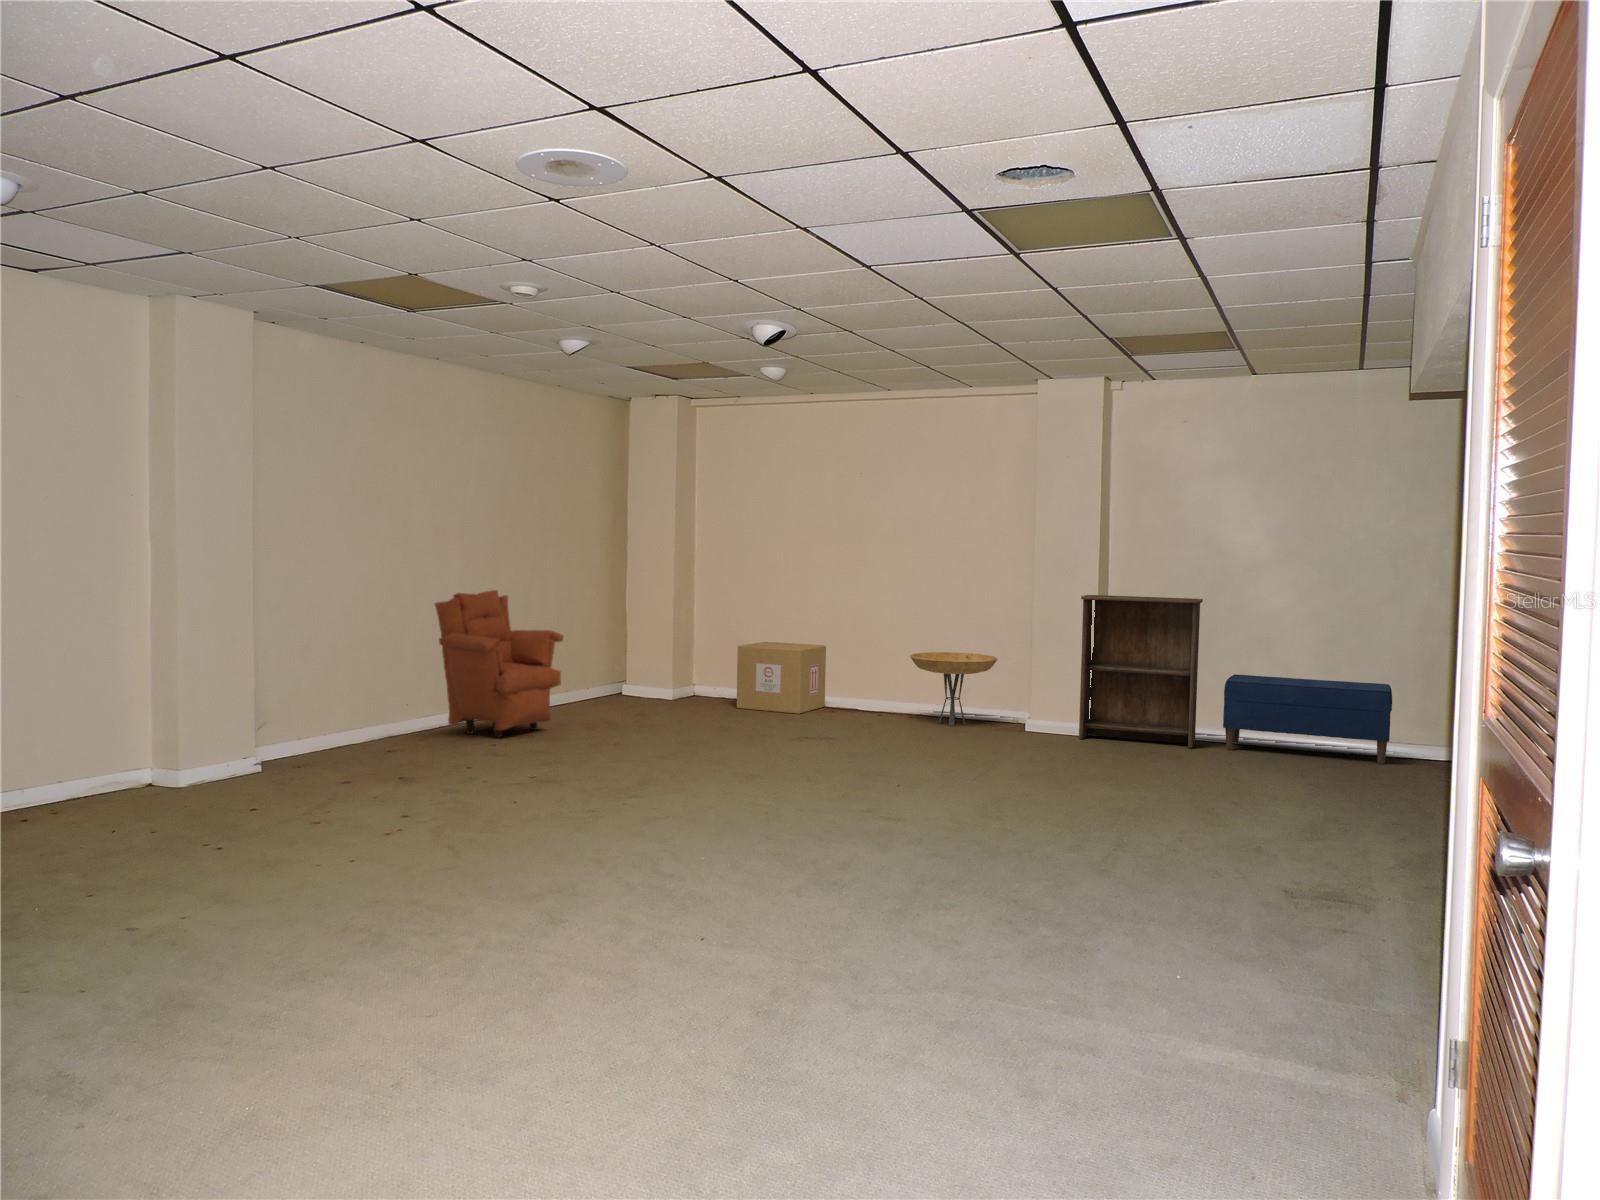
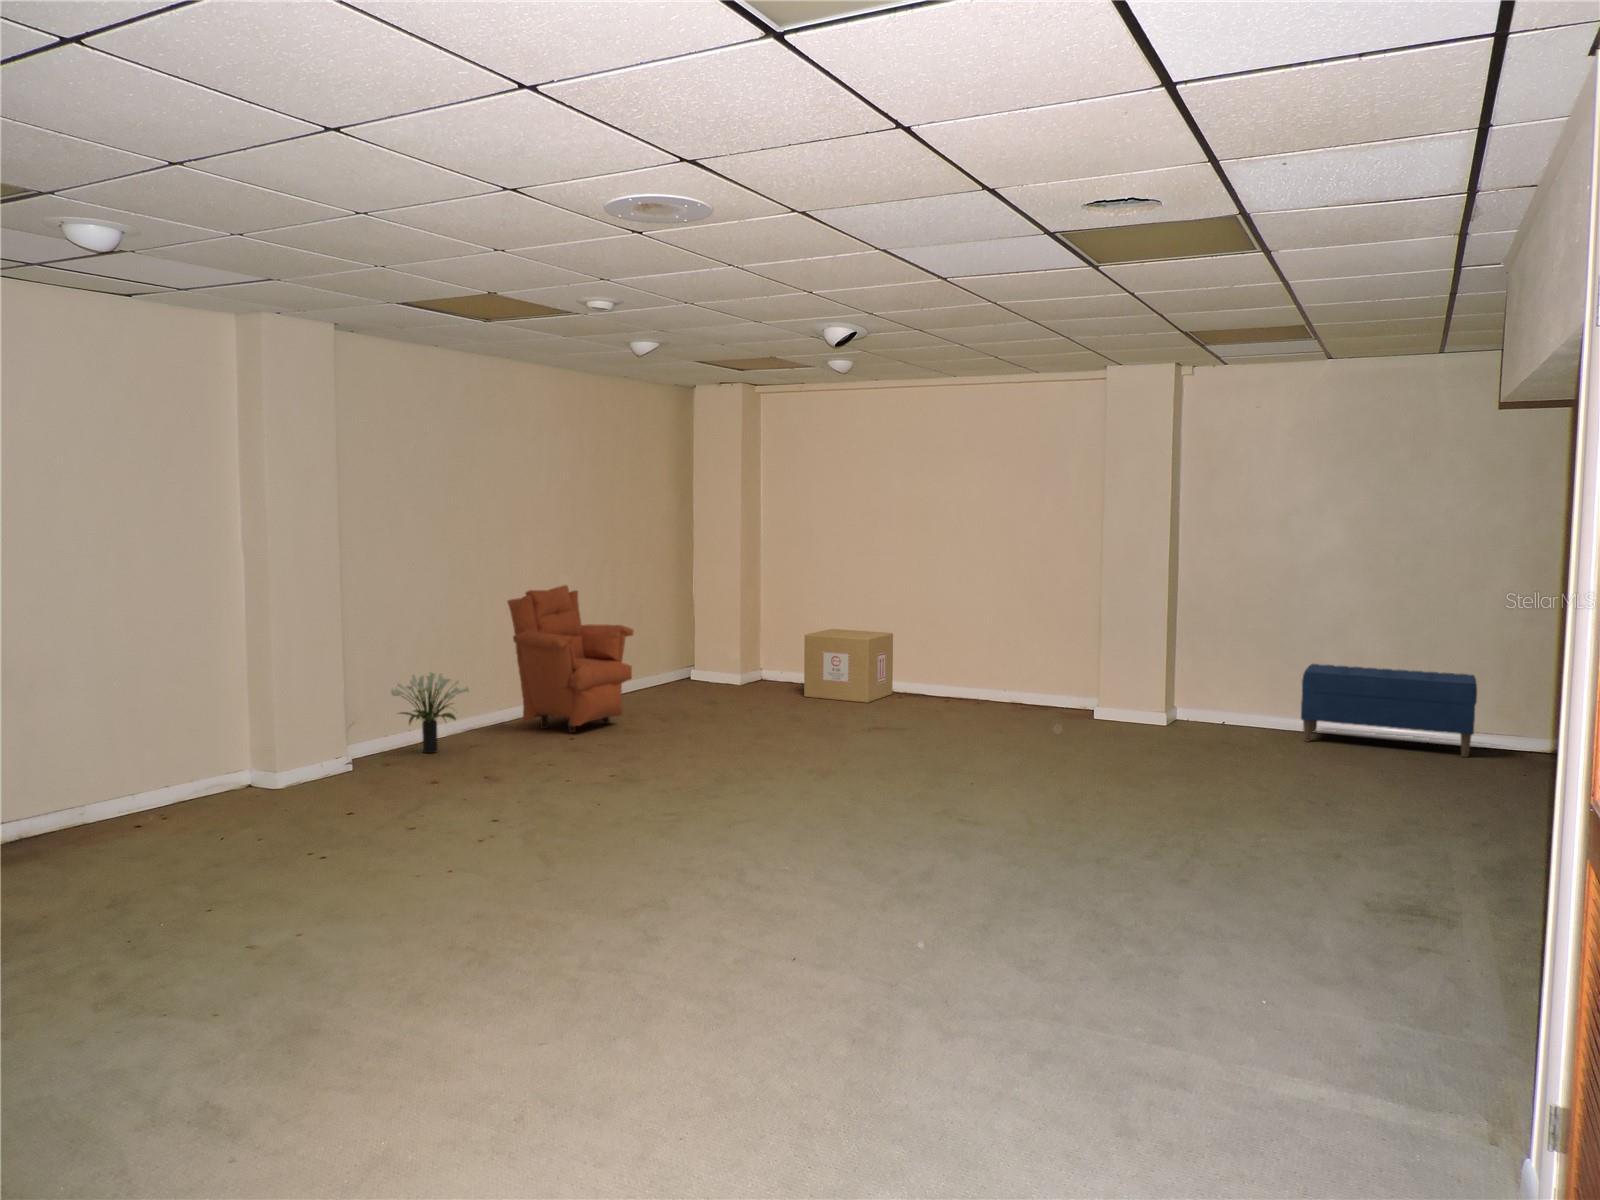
bookshelf: present [1079,595,1203,748] -> none [1152,584,1280,740]
side table: present [910,652,998,726] -> none [979,640,1069,716]
potted plant: none [310,671,392,754] -> present [391,672,469,753]

